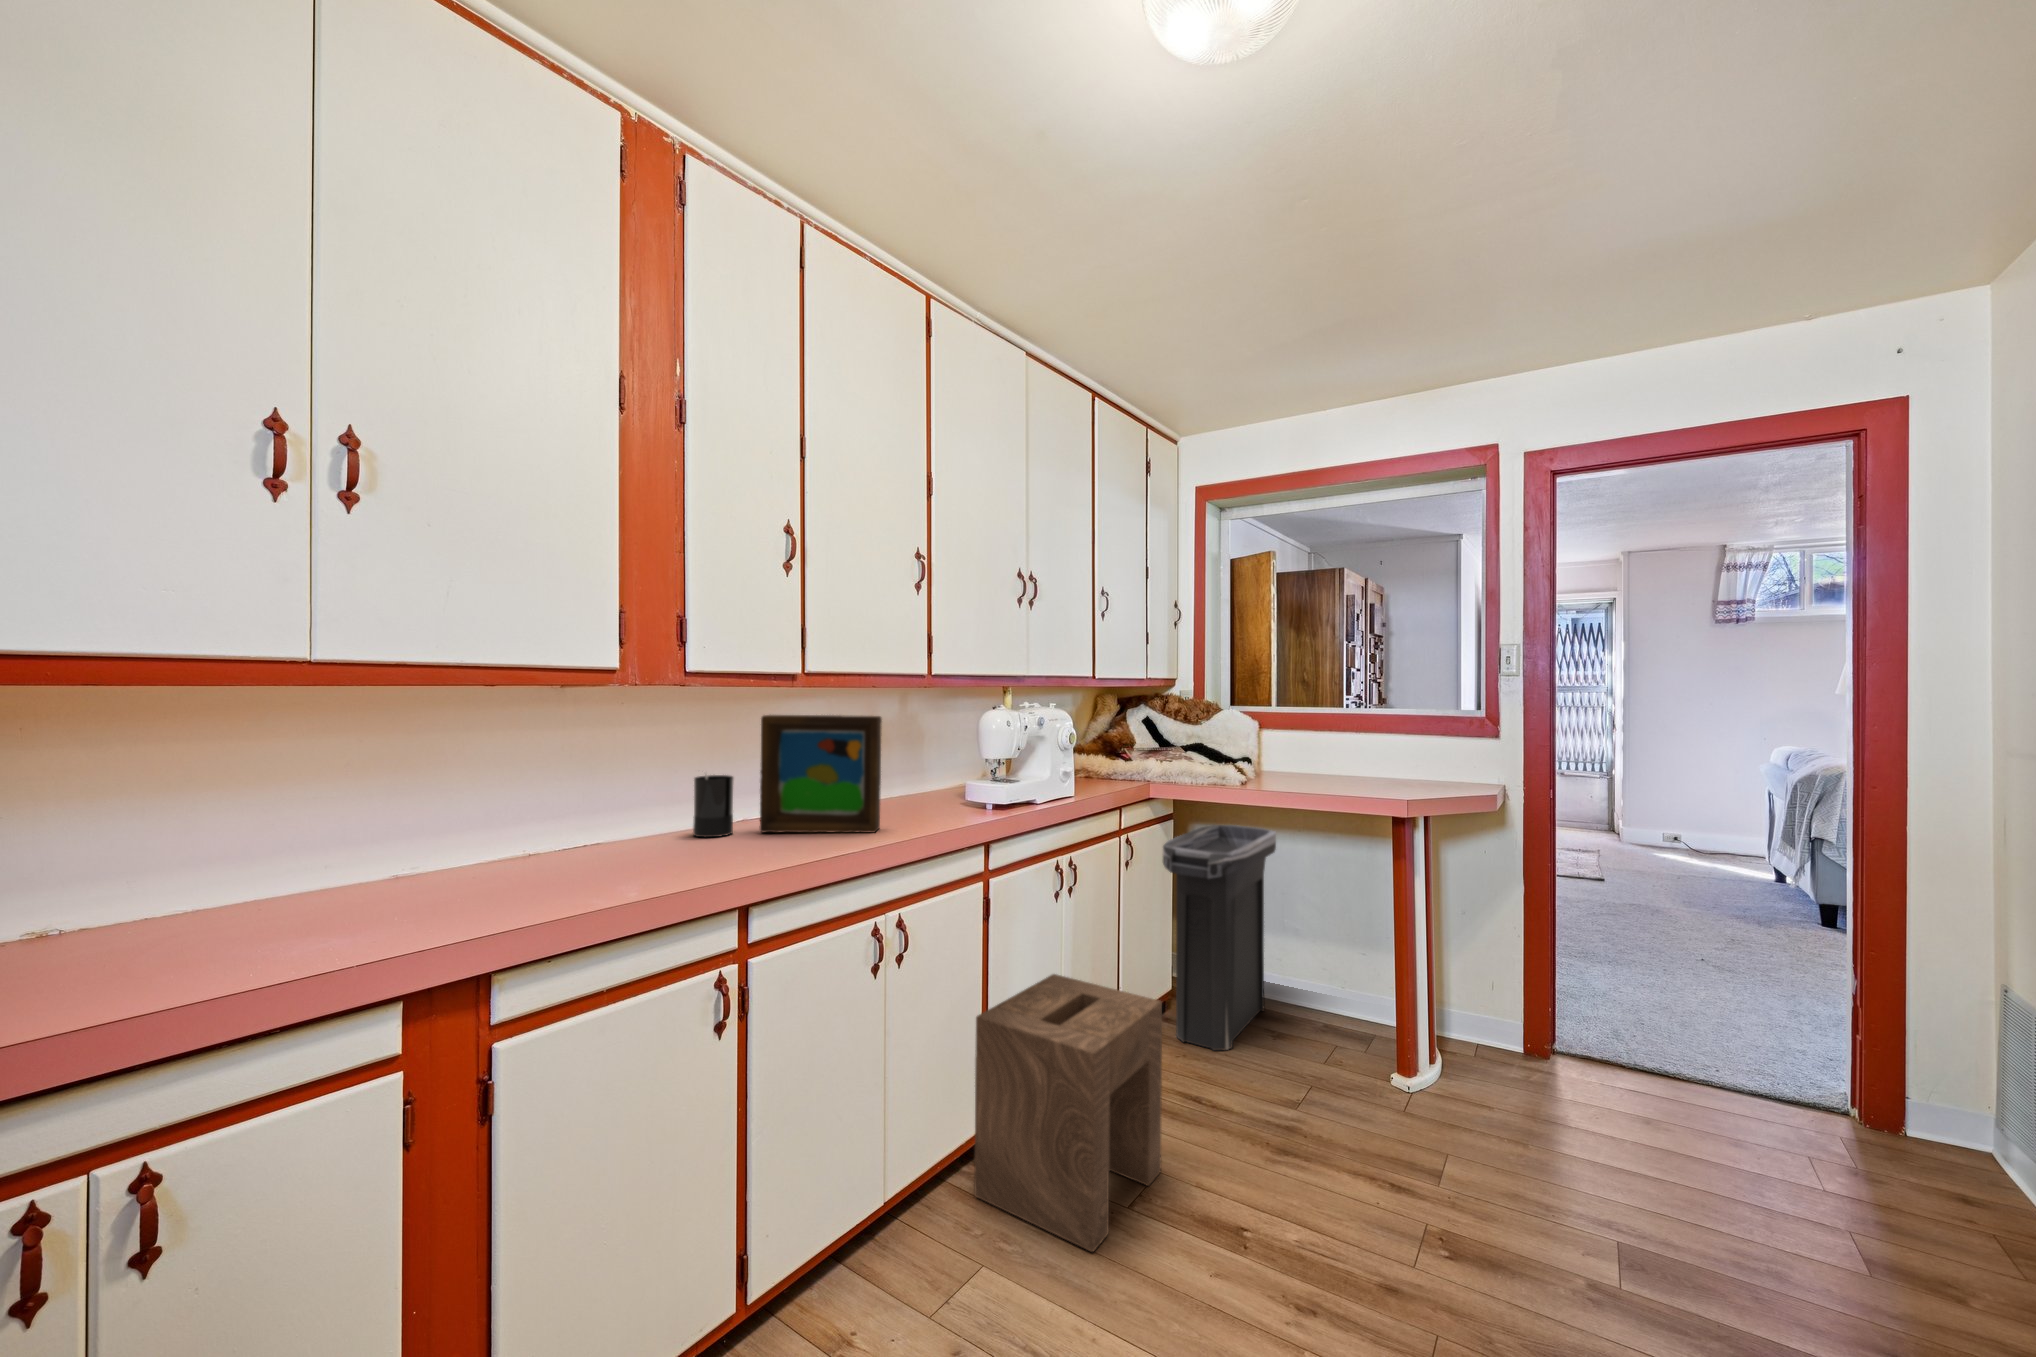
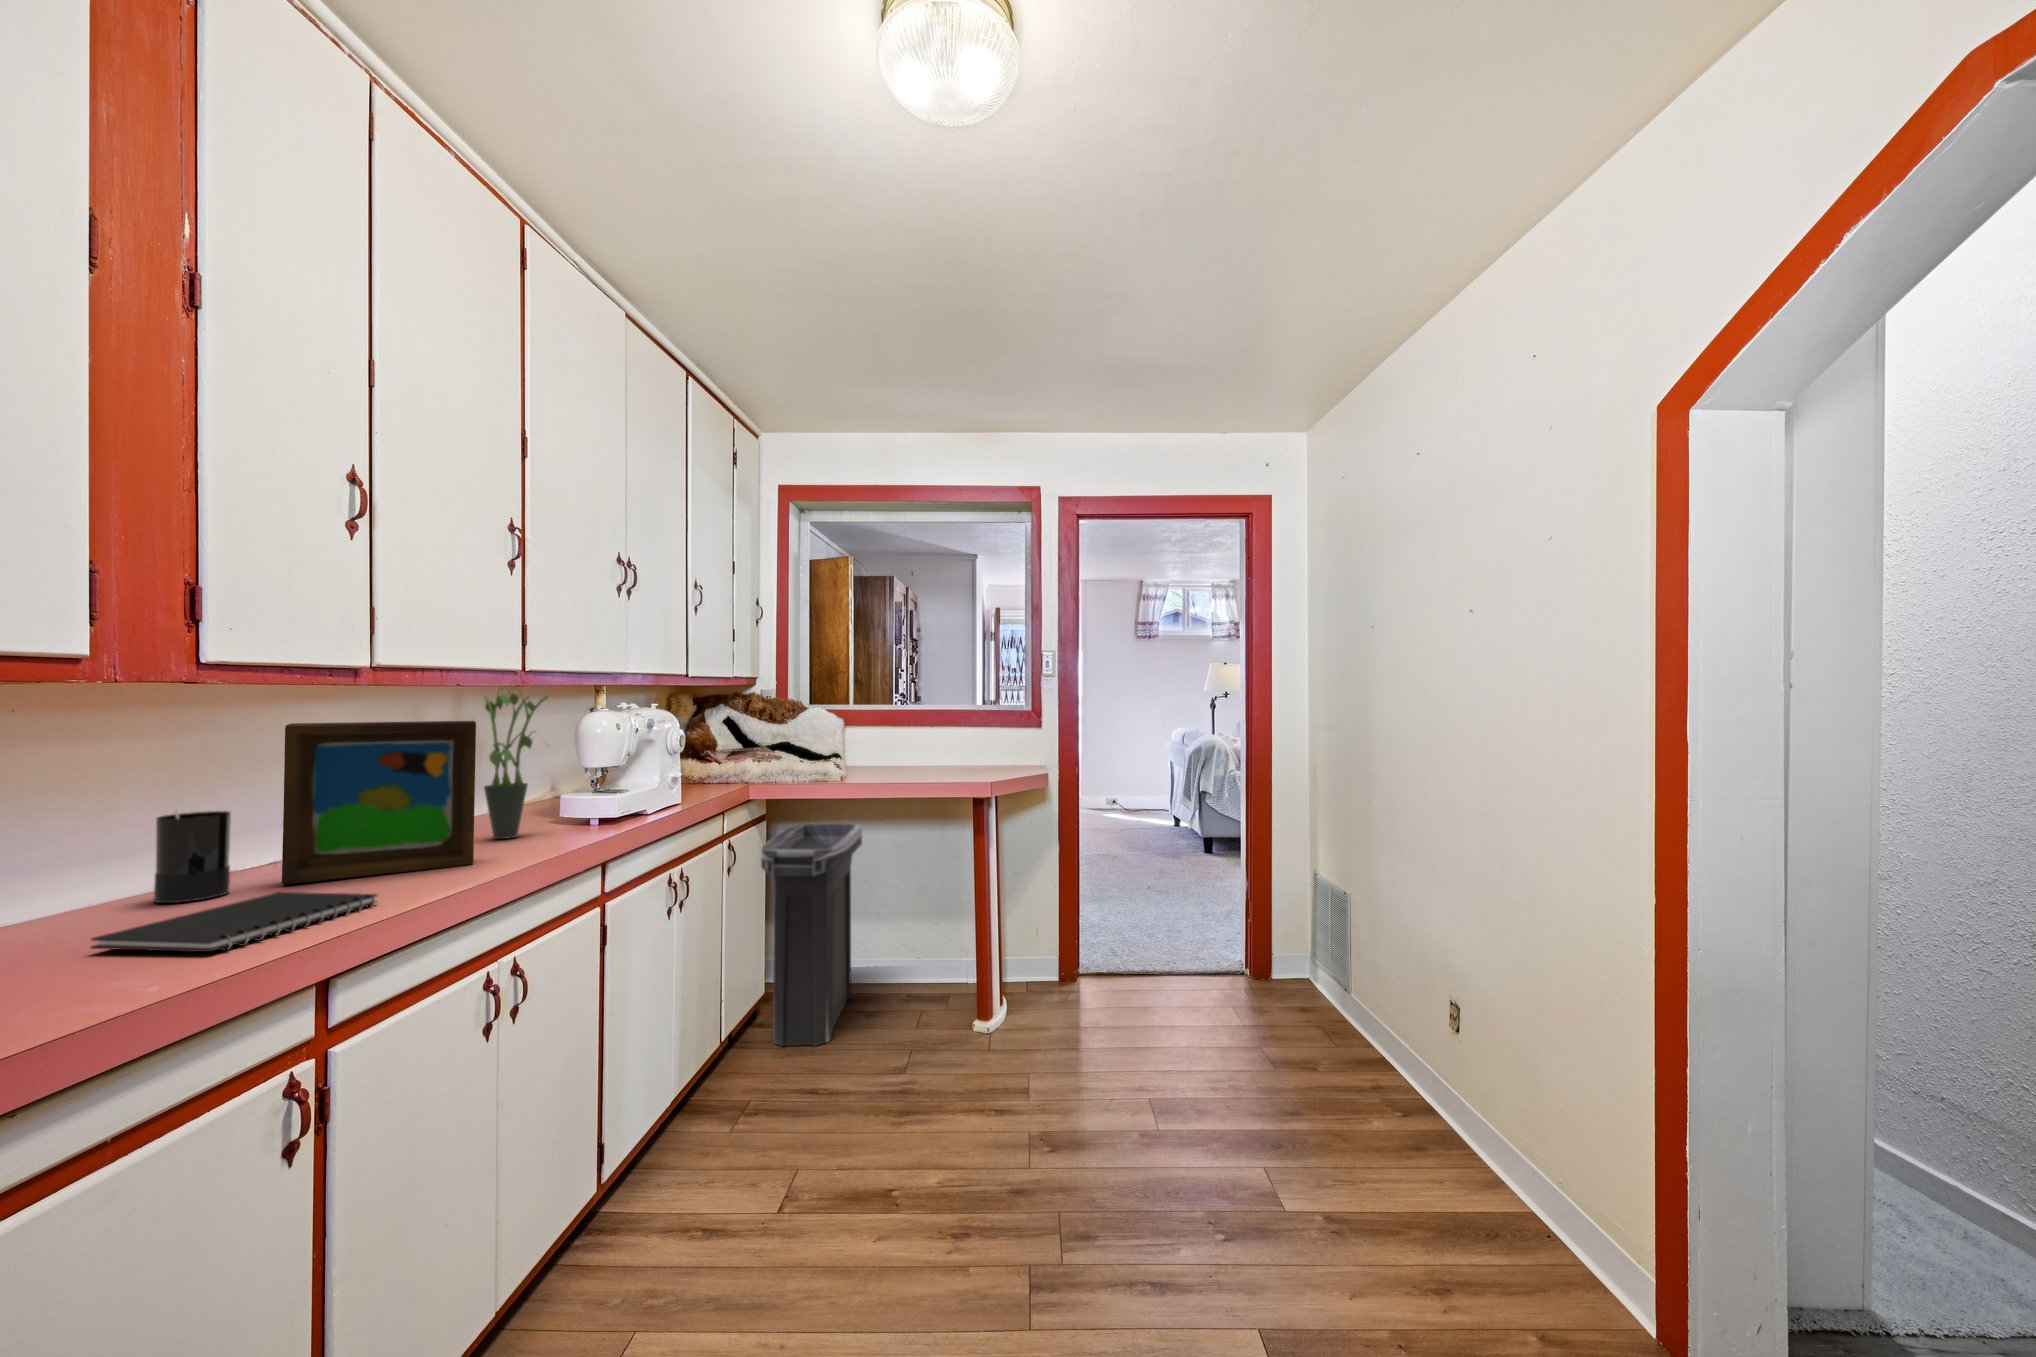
potted plant: none [905,687,959,813] -> present [484,687,548,839]
notebook: none [628,838,788,877] -> present [91,892,377,952]
stool: present [974,974,1162,1252] -> none [599,998,800,1267]

